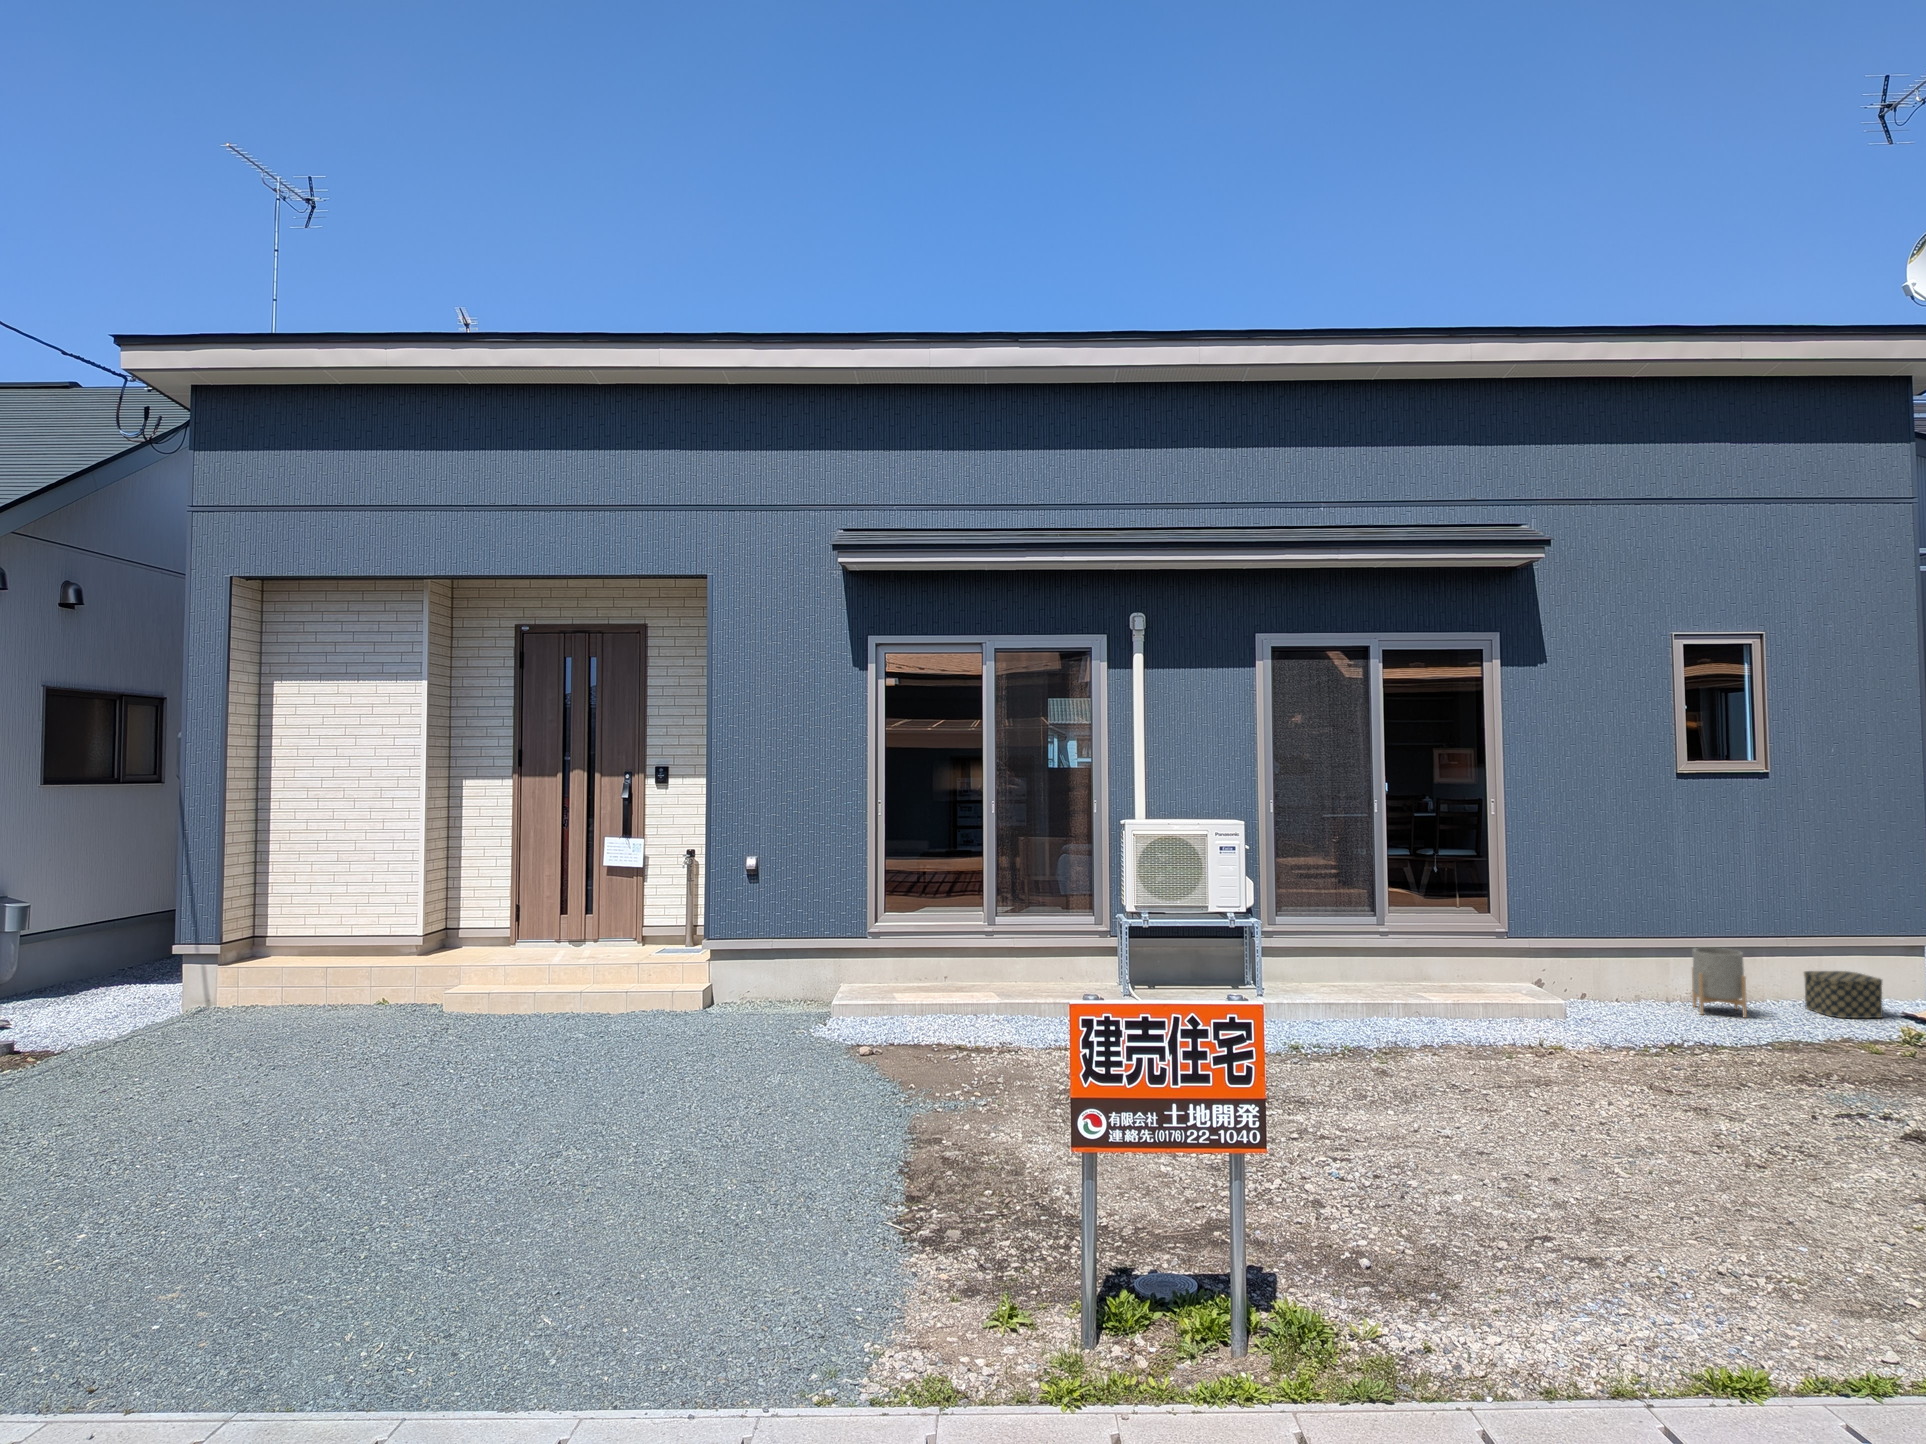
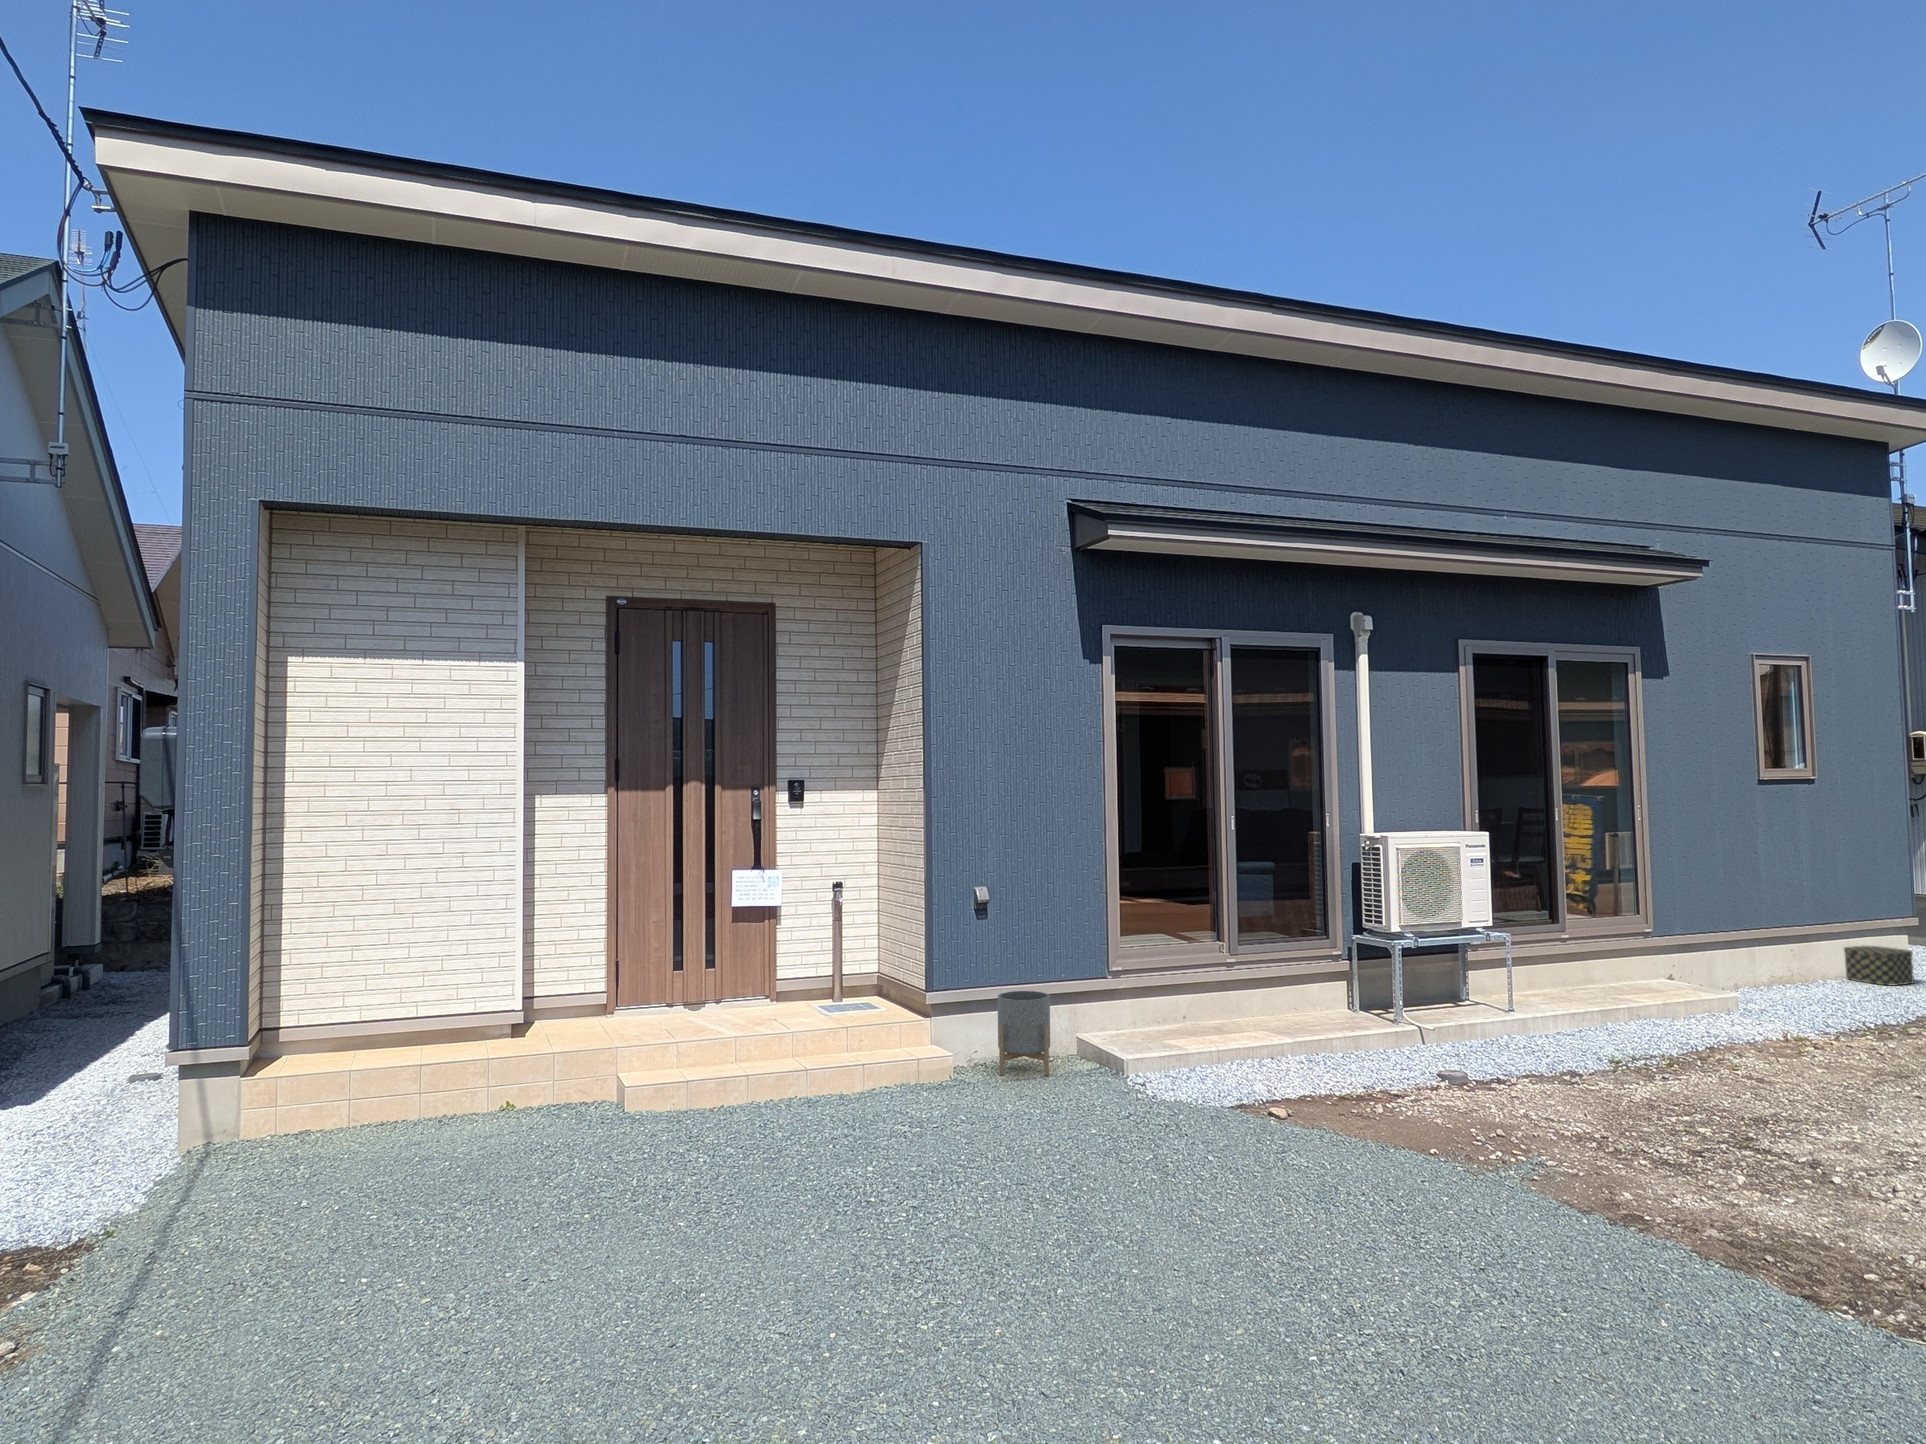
planter: present [1692,948,1747,1018] -> present [998,991,1050,1075]

